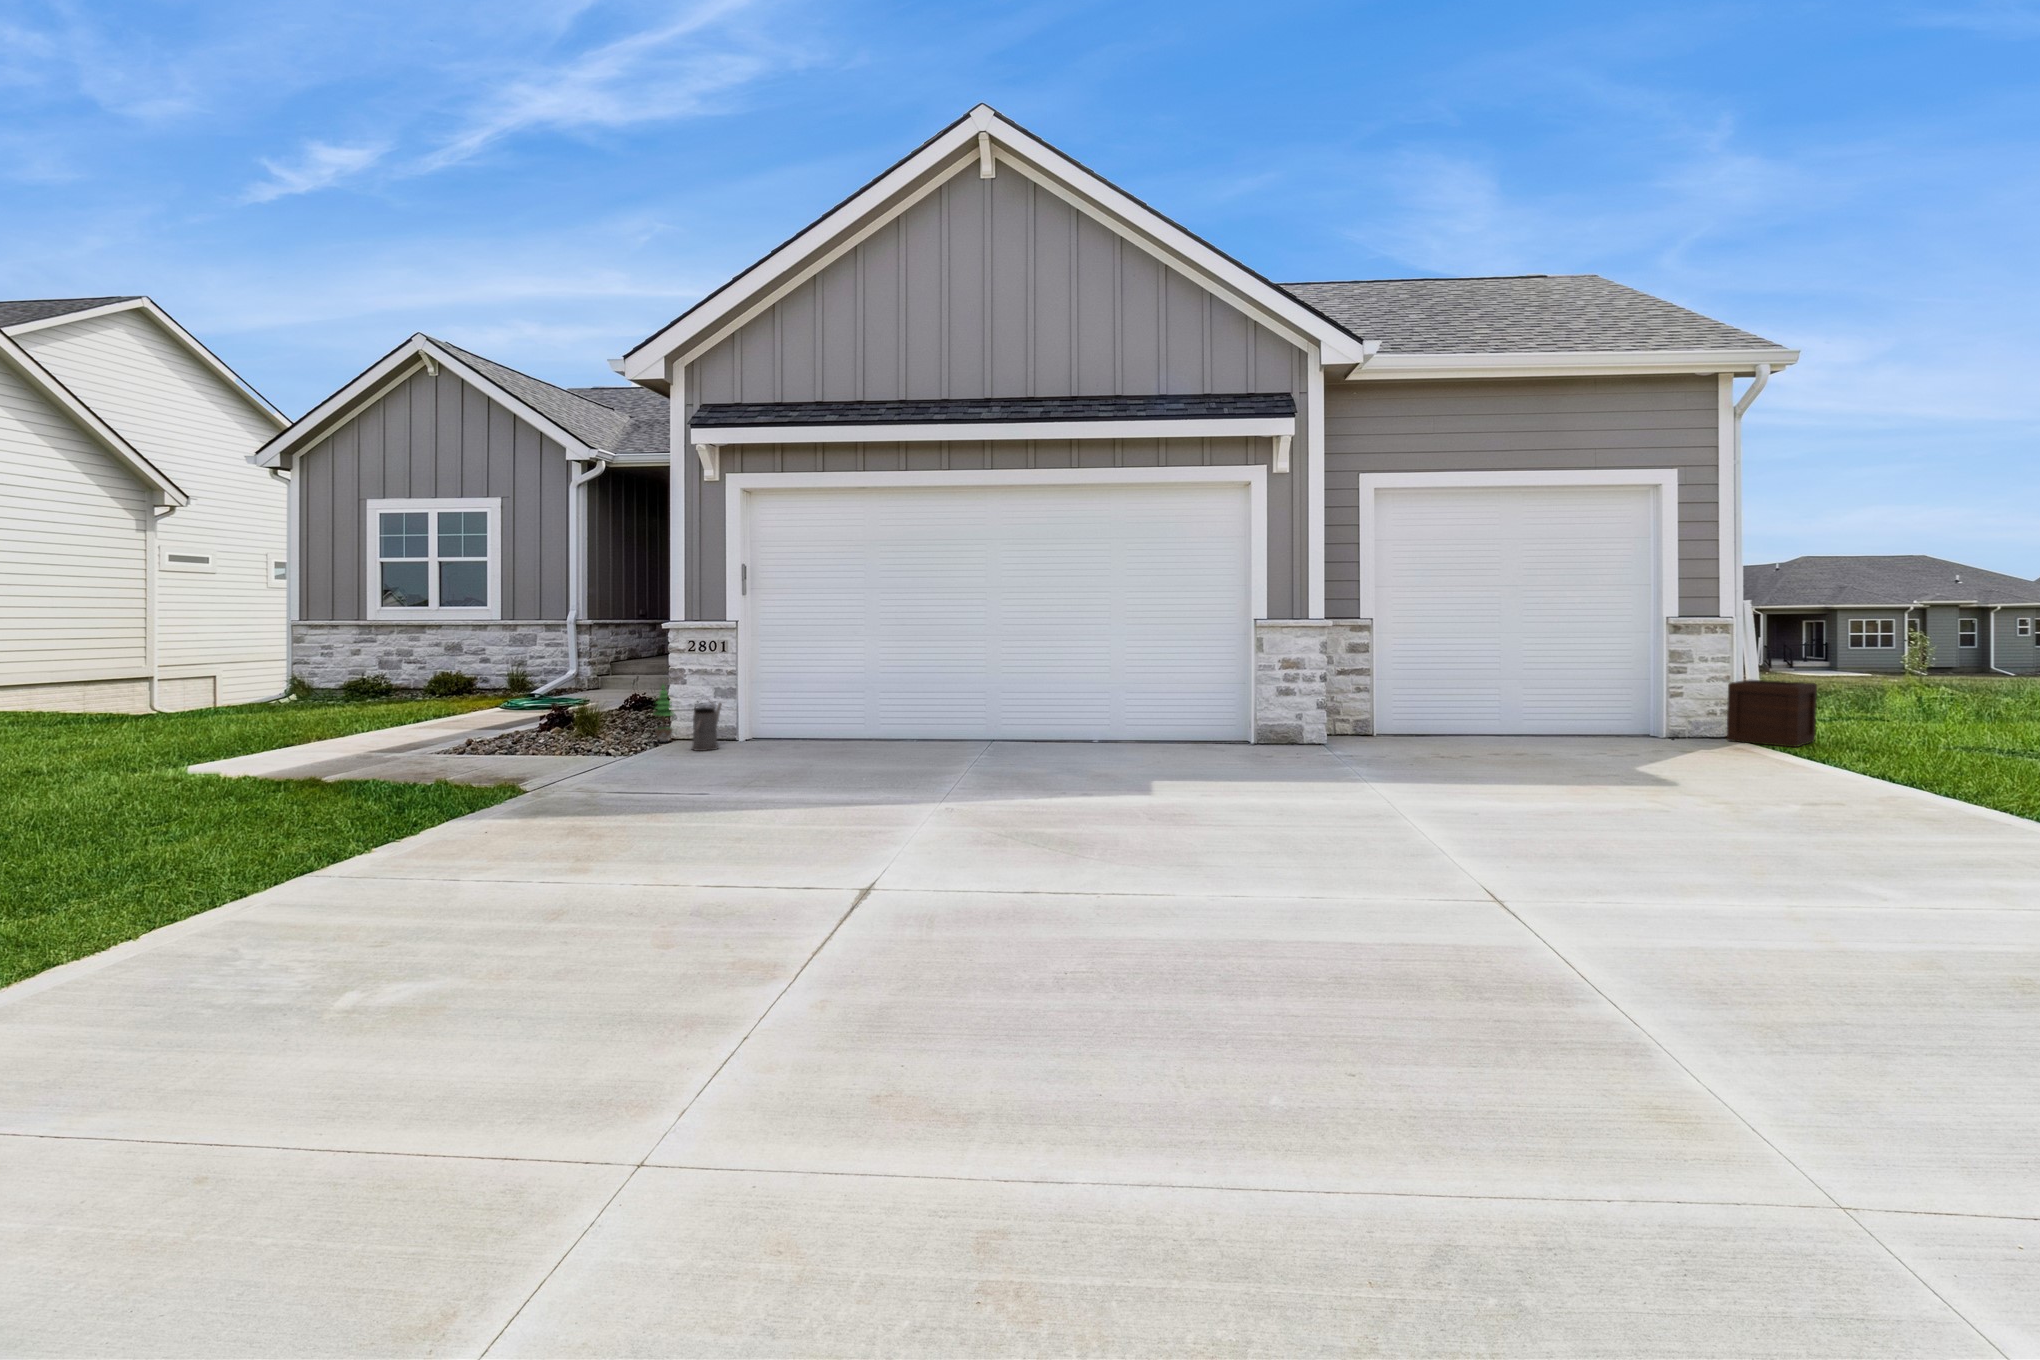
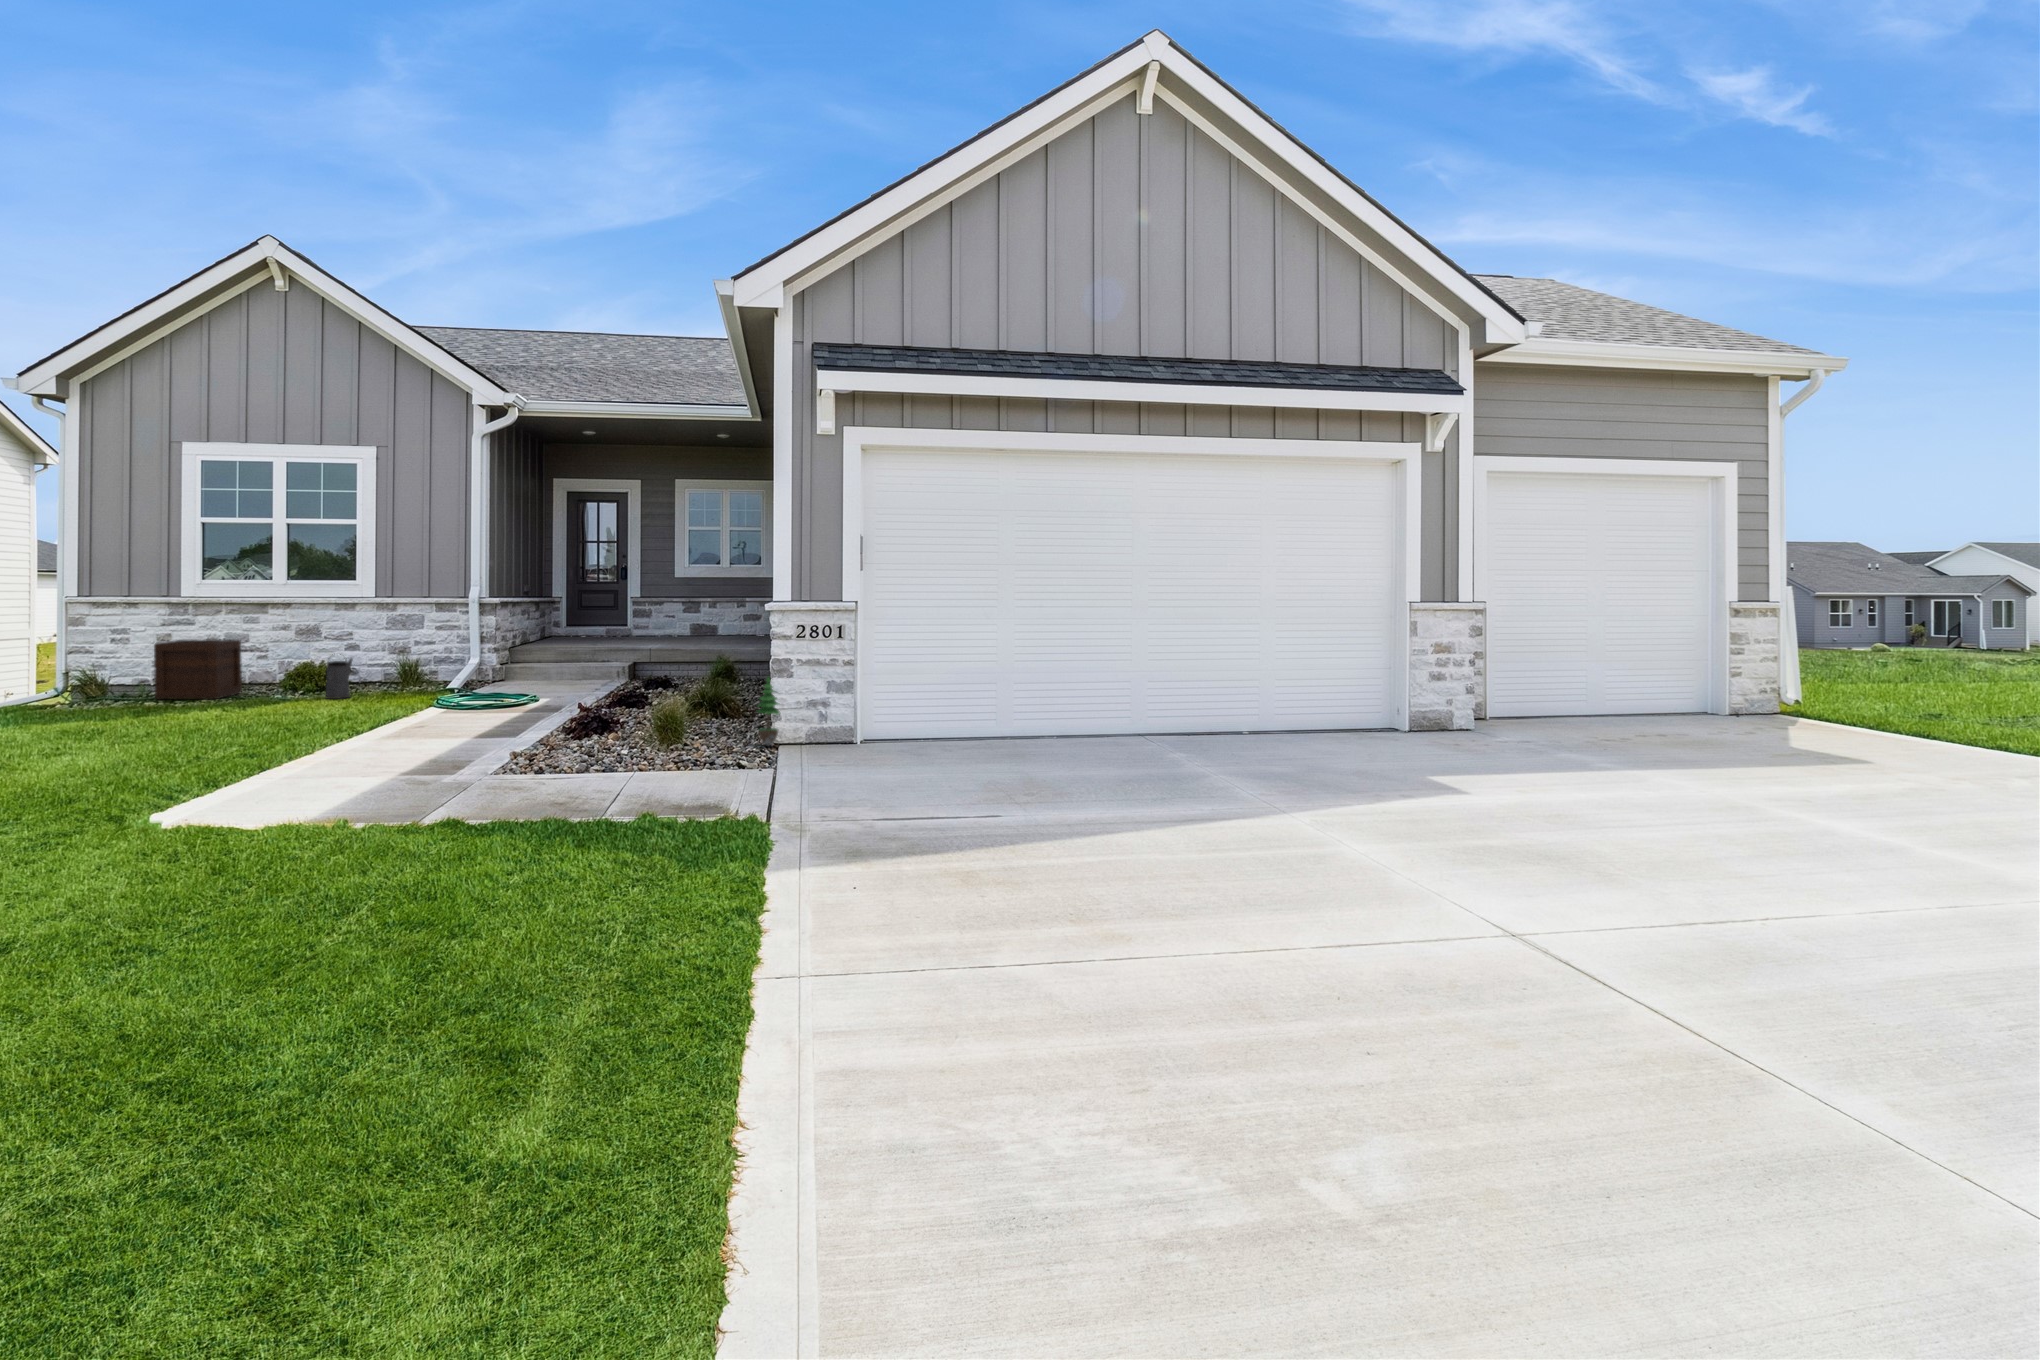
wooden crate: present [1727,680,1817,747] -> present [154,640,242,700]
watering can: present [692,699,722,751] -> present [326,654,353,699]

